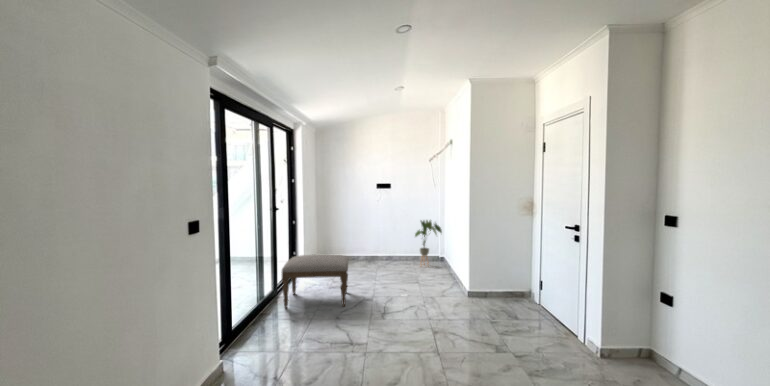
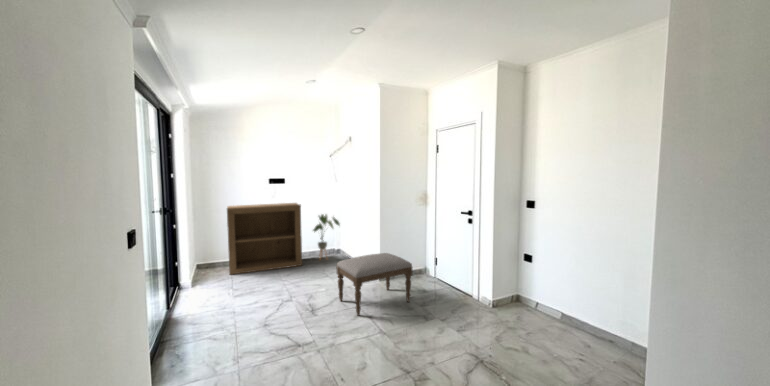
bookshelf: none [336,206,402,269] -> present [227,203,302,274]
ottoman: present [282,255,348,308] -> present [337,253,413,316]

